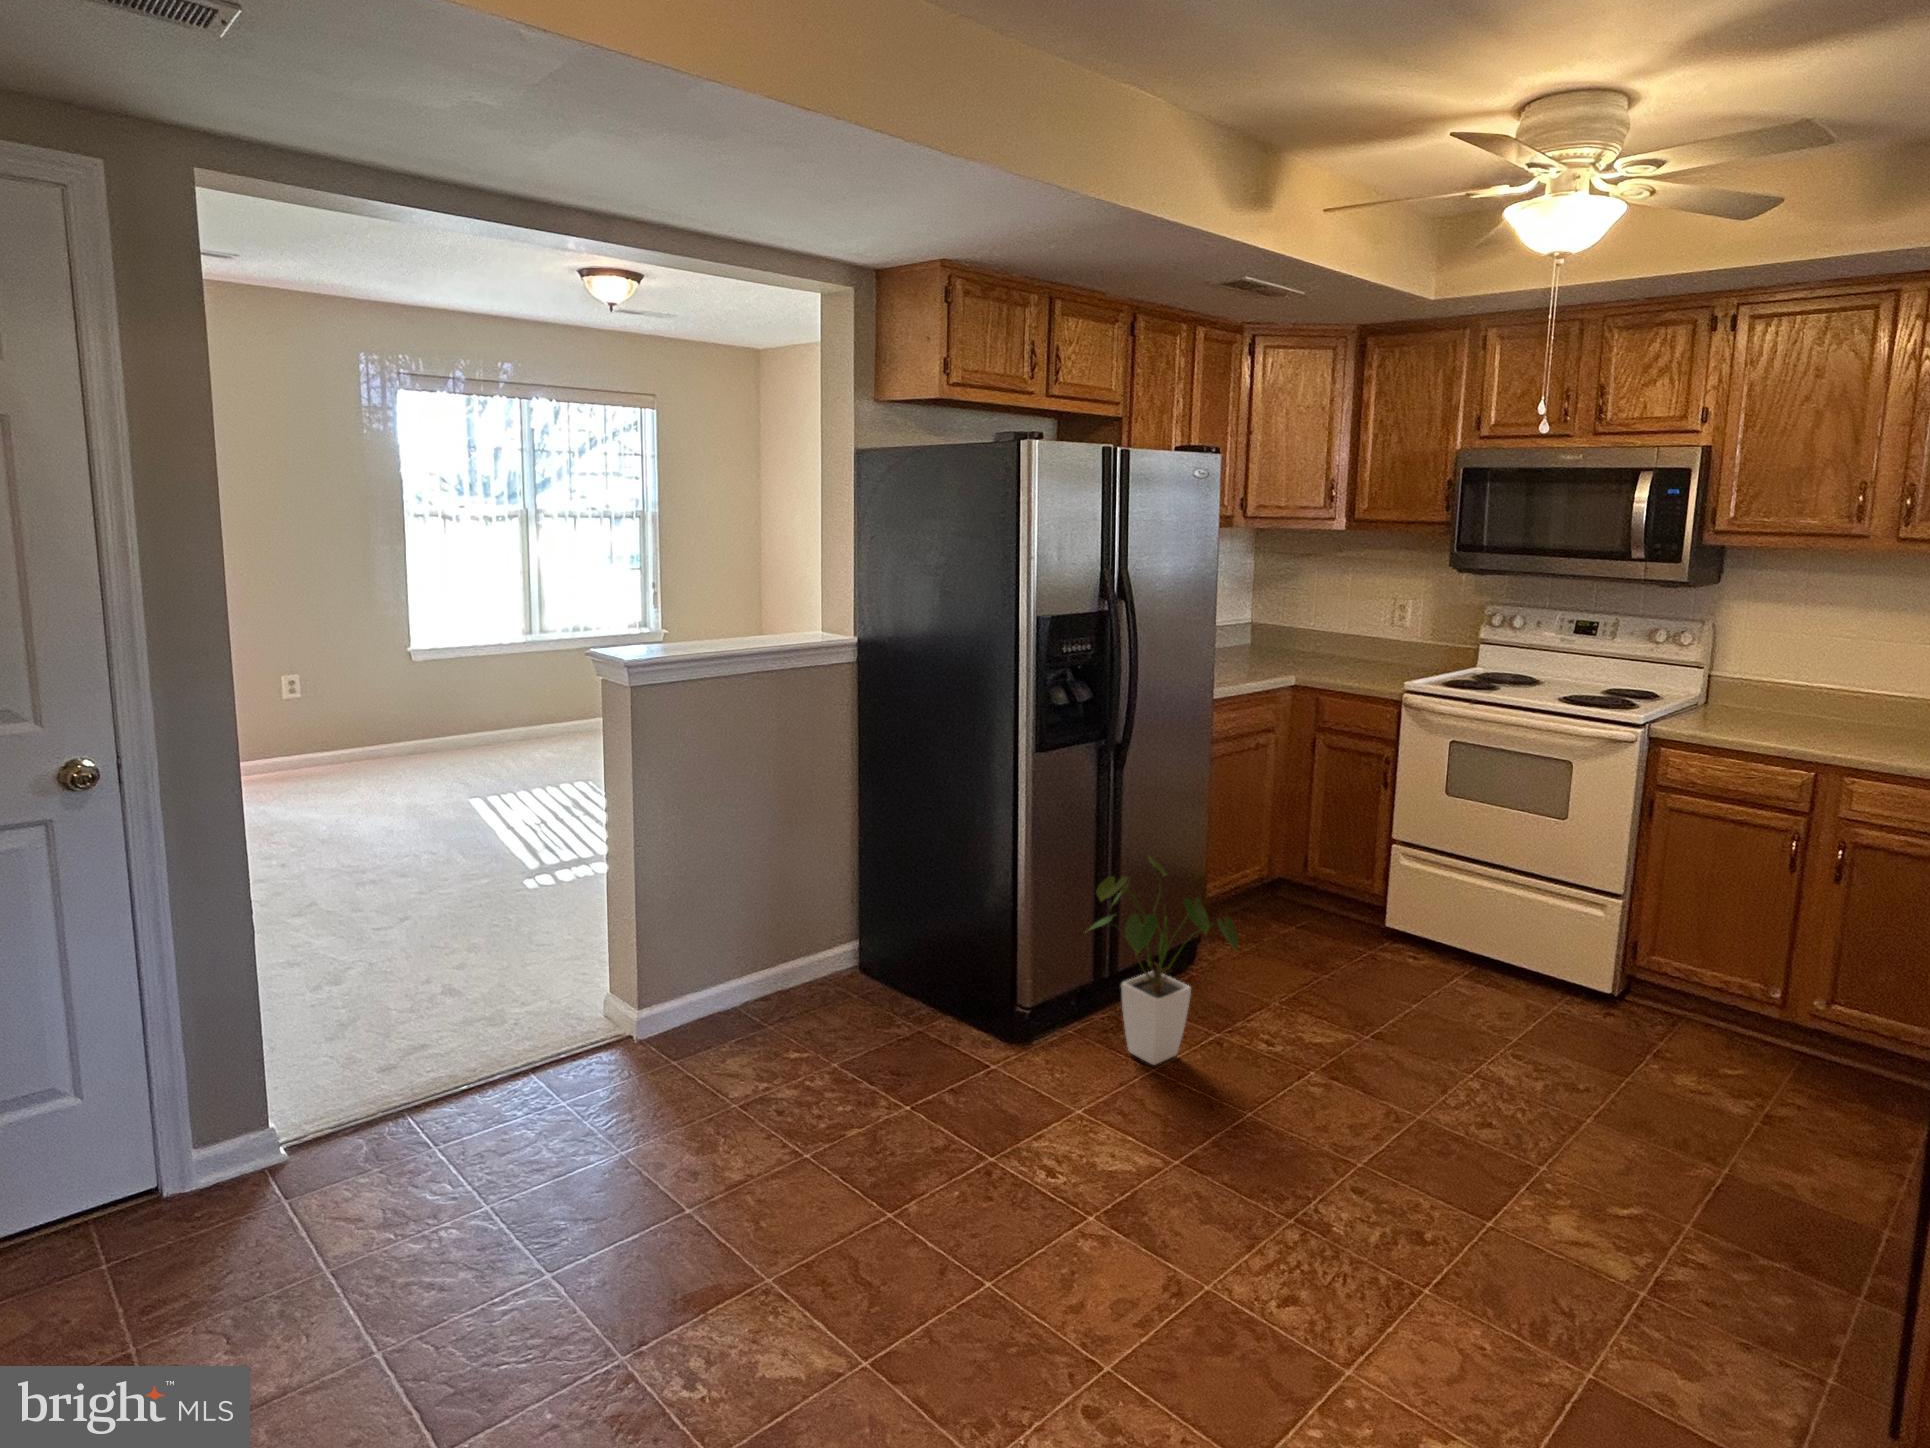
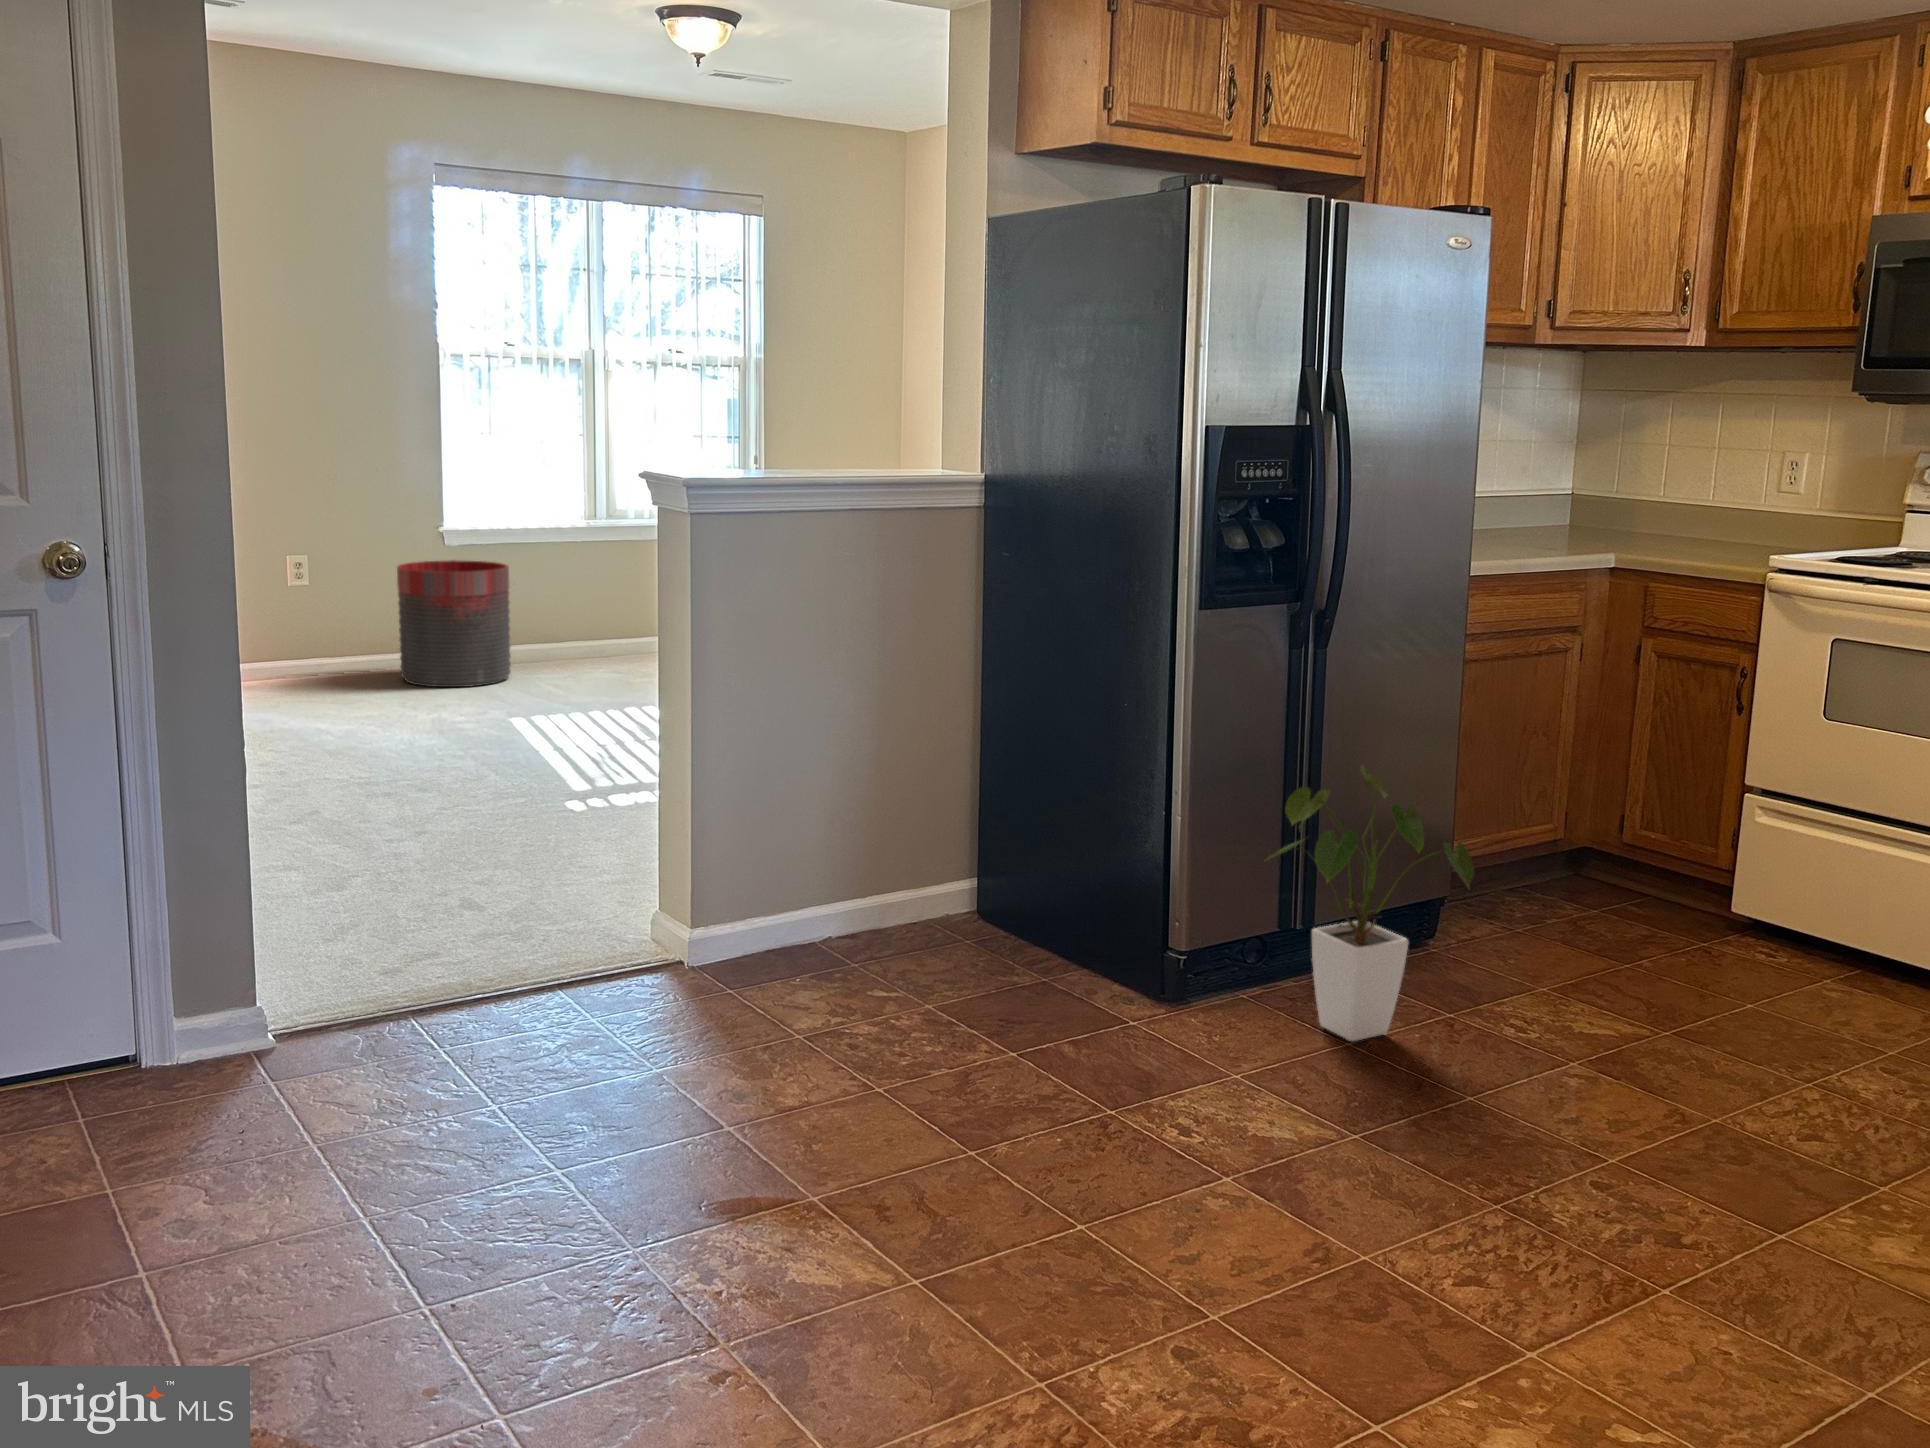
trash can: none [378,671,473,770] -> present [397,560,511,687]

